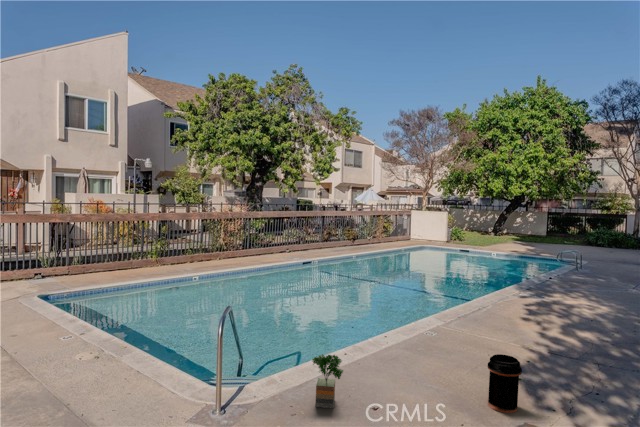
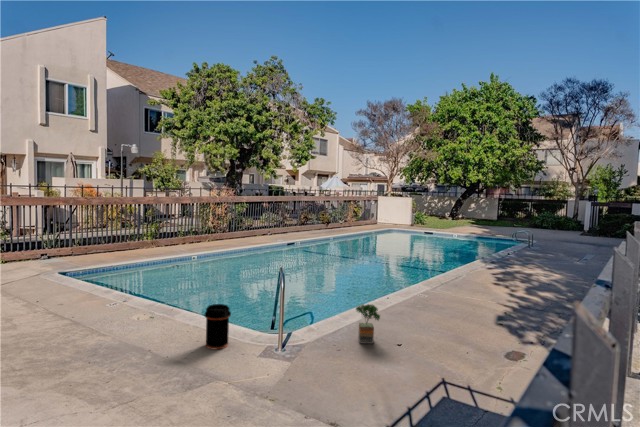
trash can: present [488,354,522,413] -> present [204,304,231,349]

